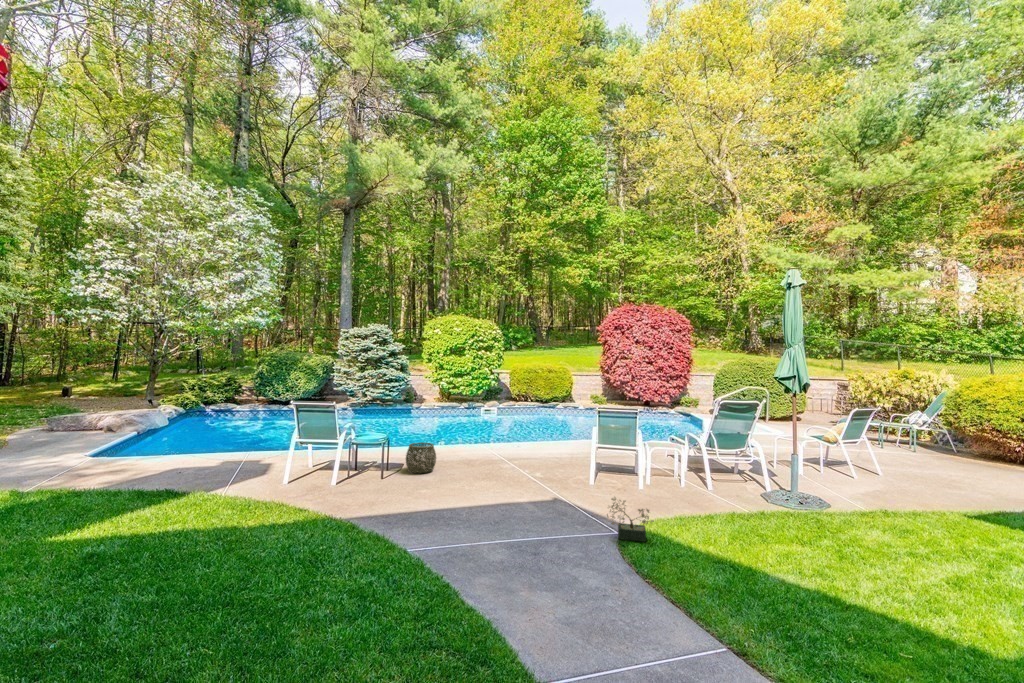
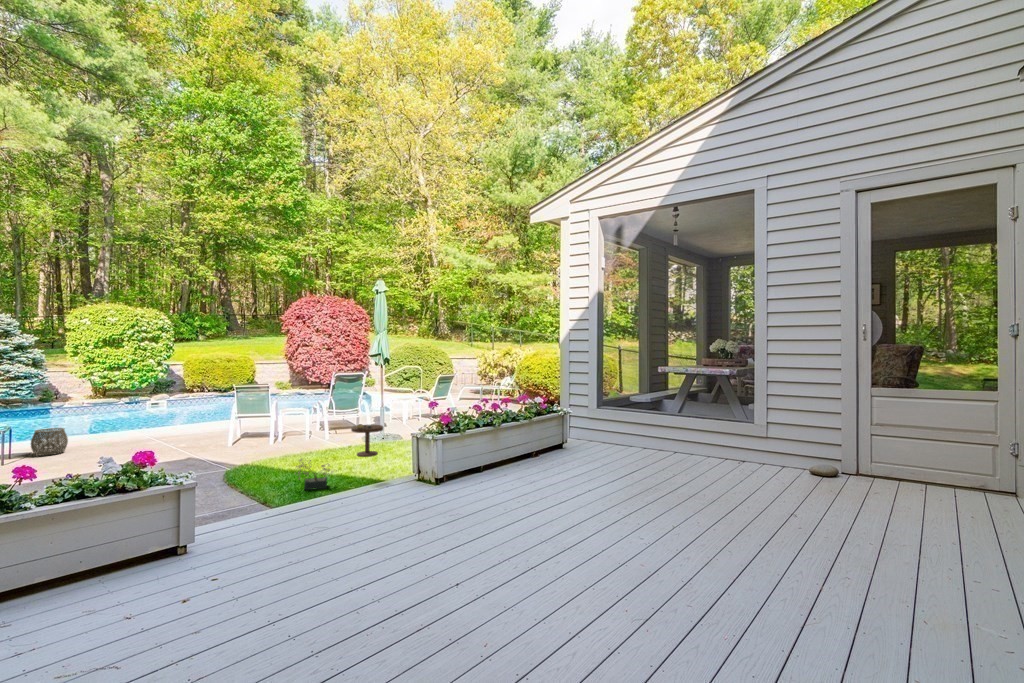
decorative plant: present [607,497,654,542] -> present [296,459,330,490]
side table: none [887,519,967,640] -> present [351,424,383,457]

